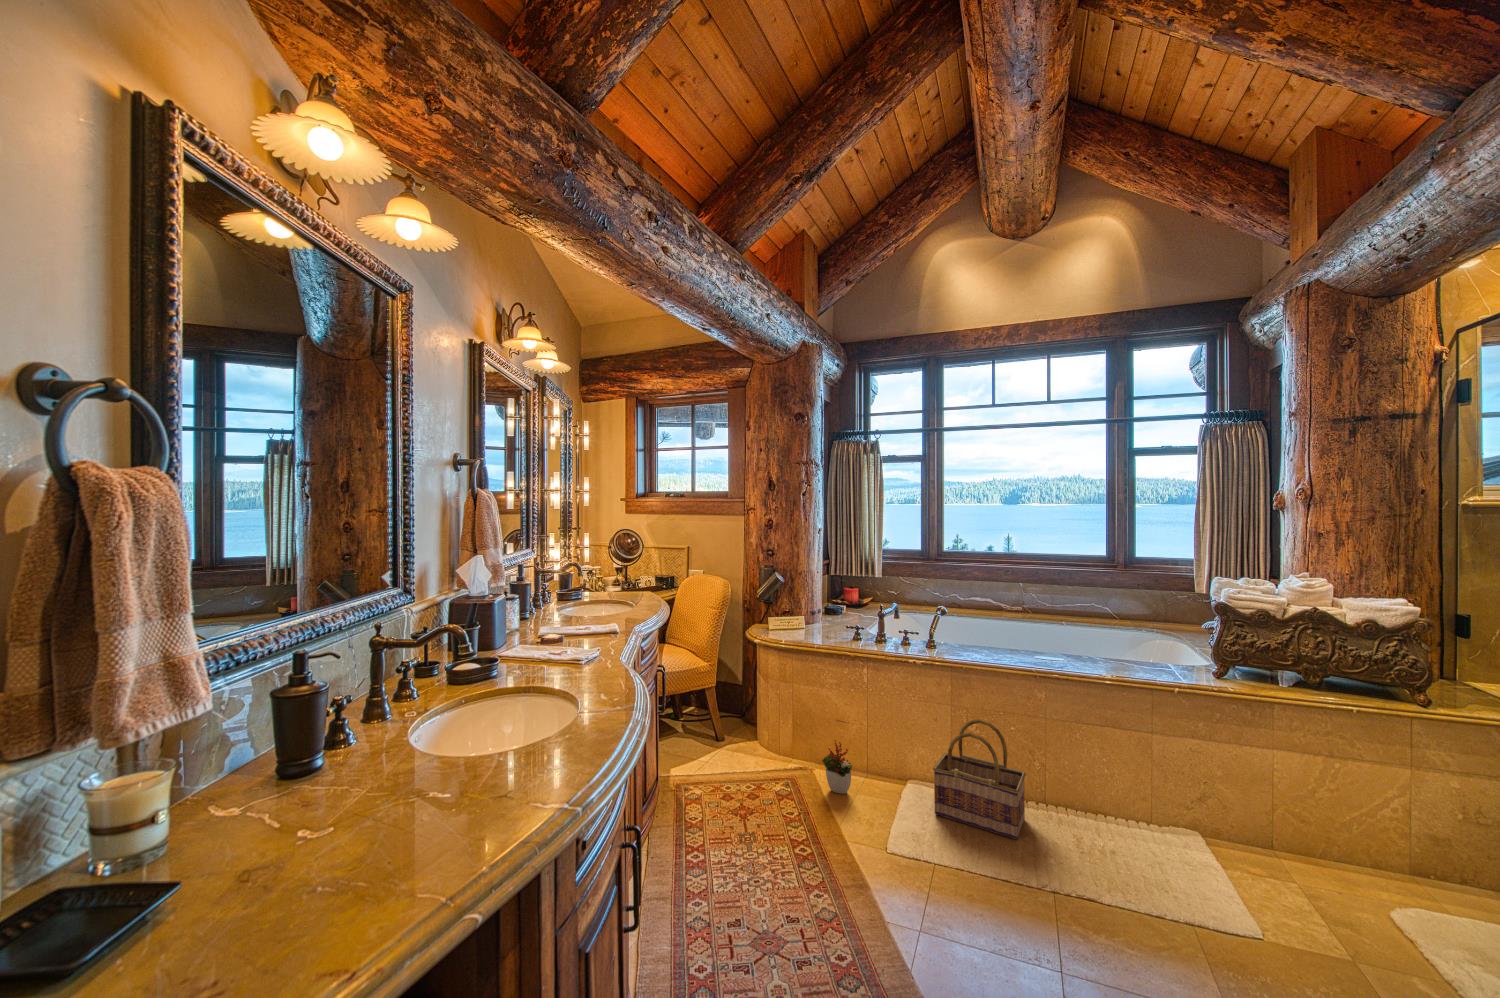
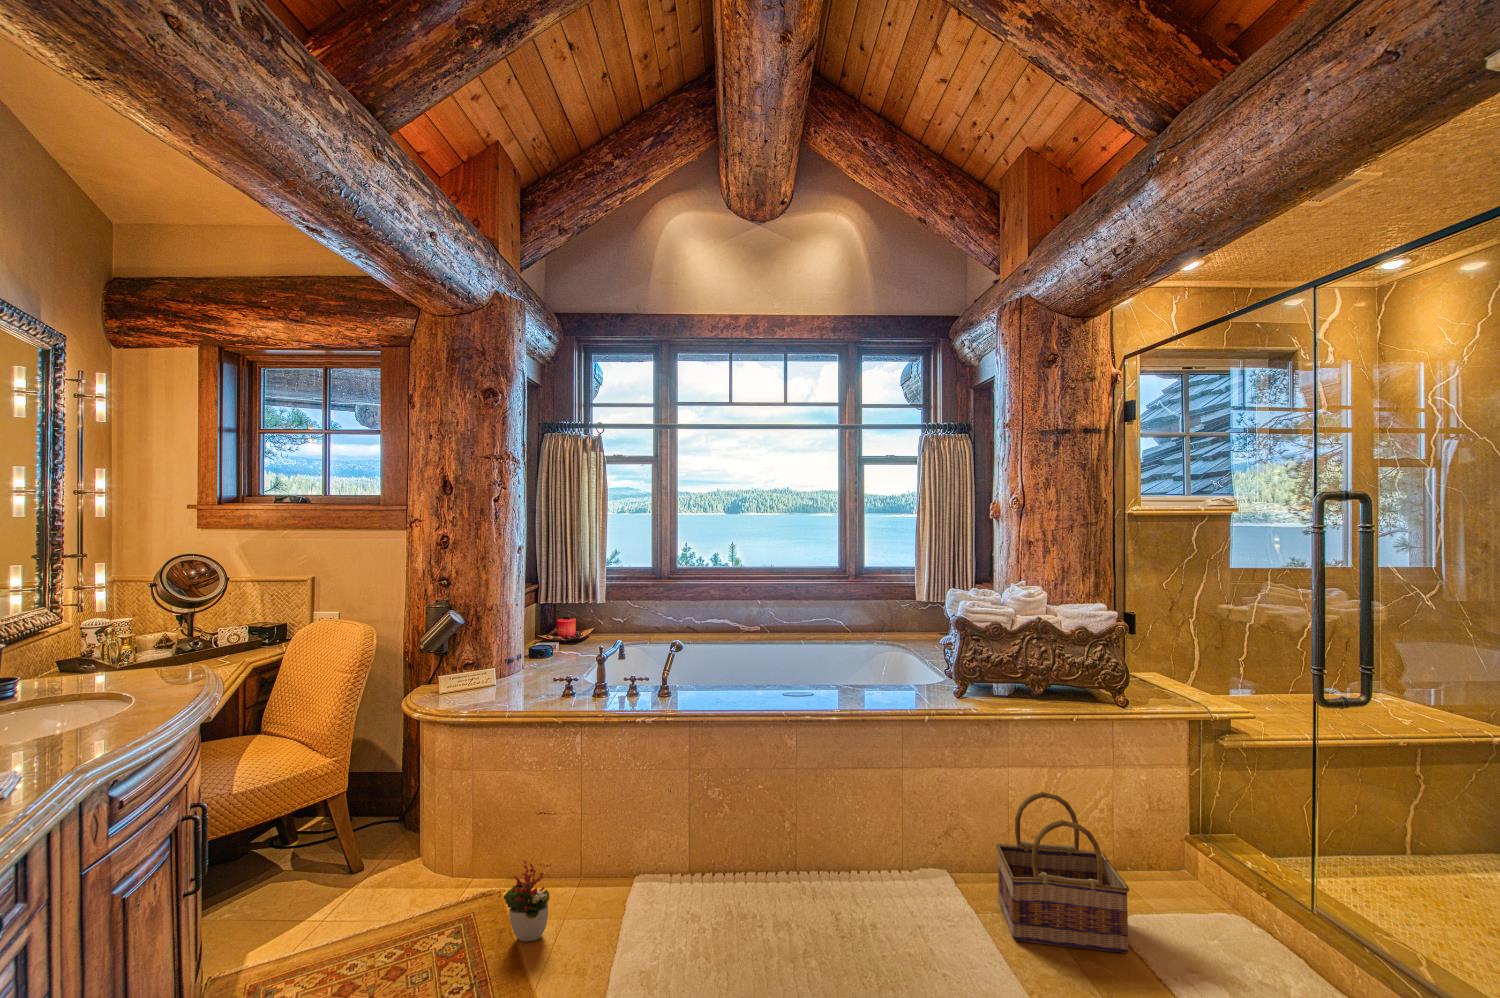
basket: present [933,719,1026,839] -> present [996,792,1129,953]

